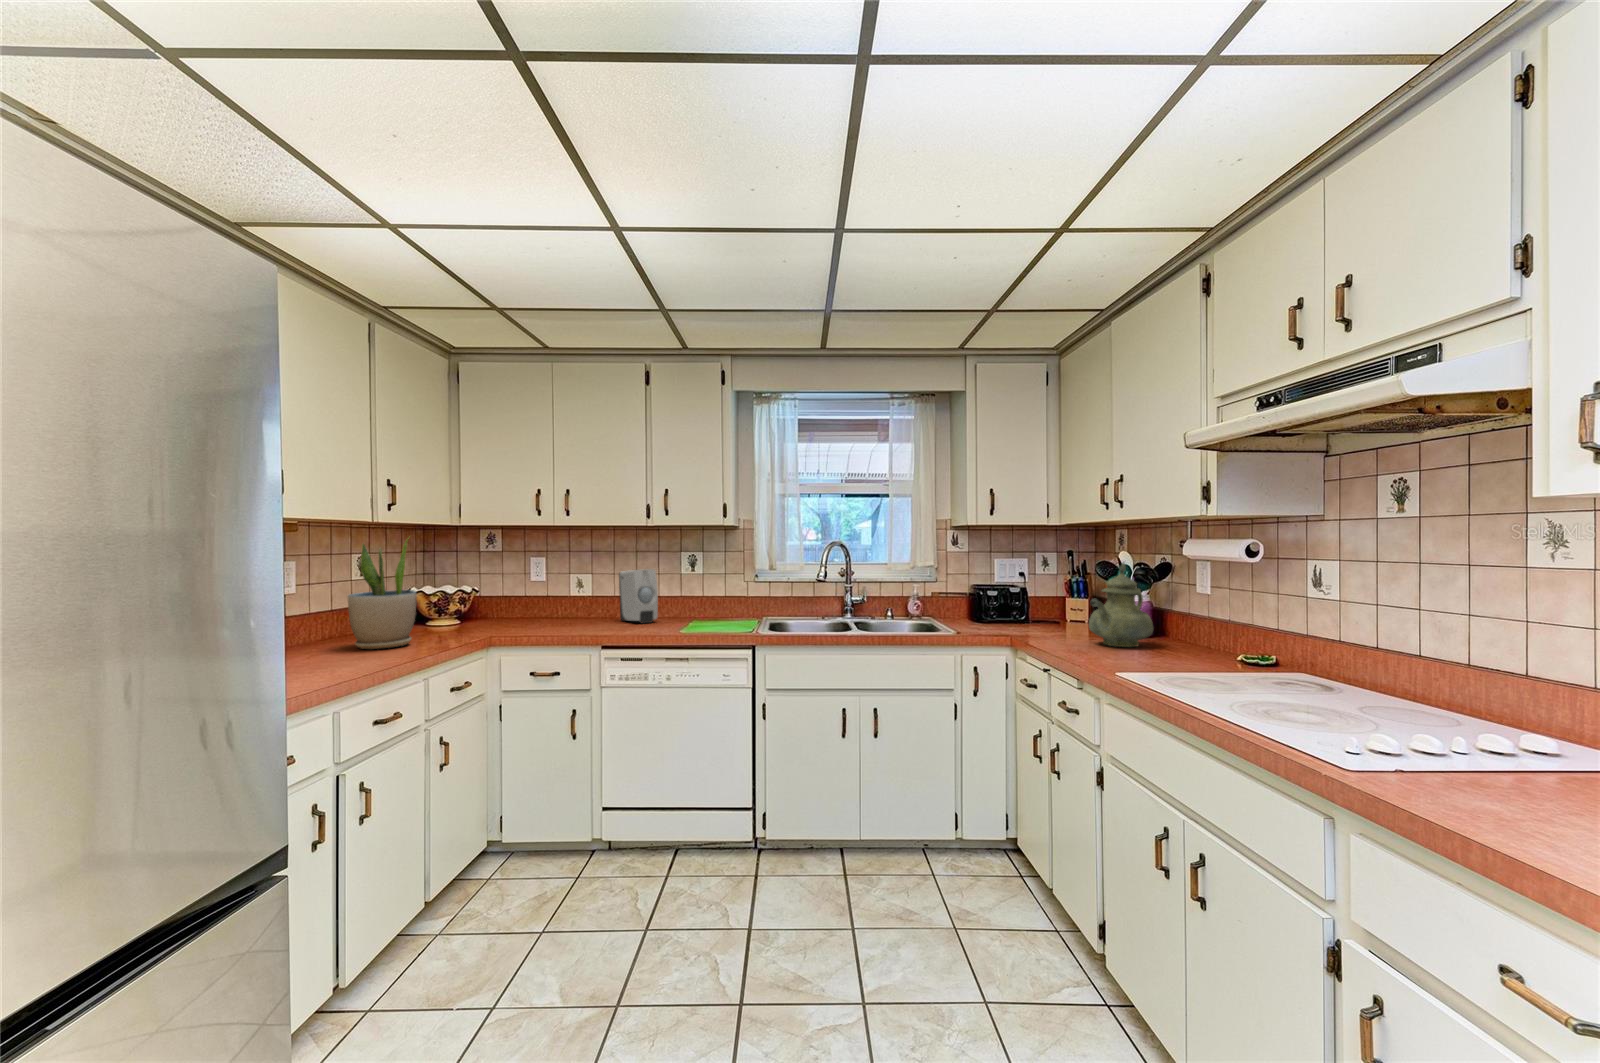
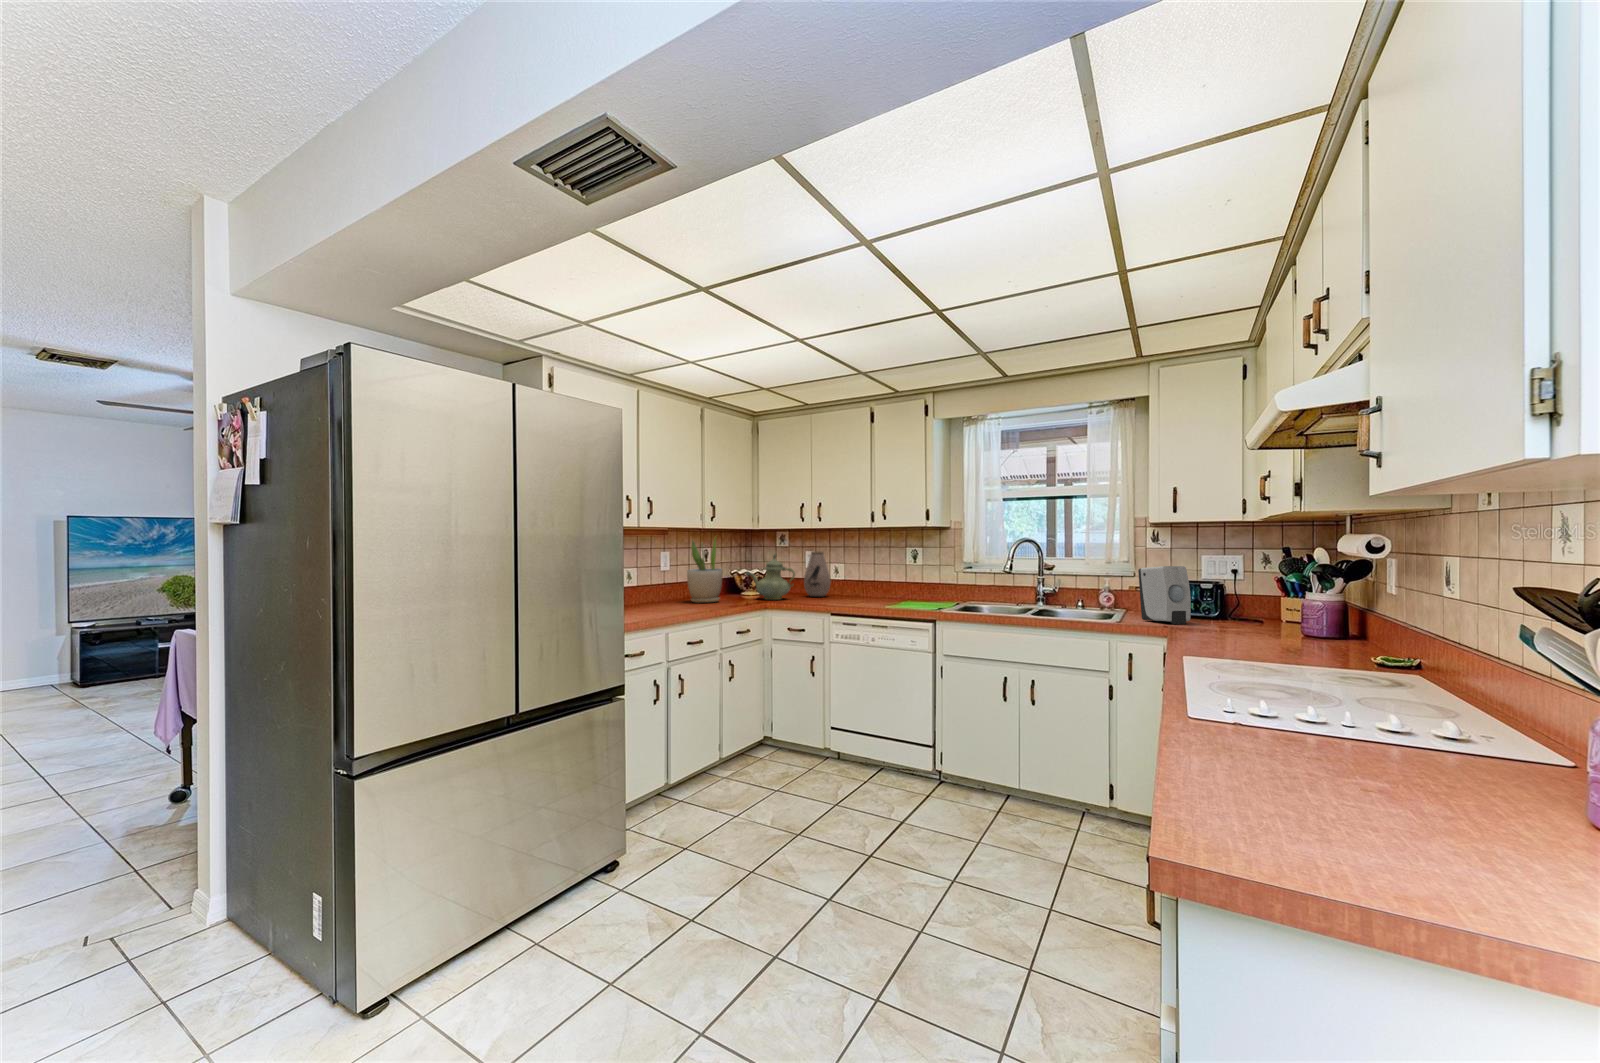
vase: none [534,558,574,623] -> present [804,551,831,597]
teapot: present [1089,563,1153,647] -> present [746,554,795,600]
soap dispenser: present [619,569,658,623] -> present [1138,566,1191,624]

